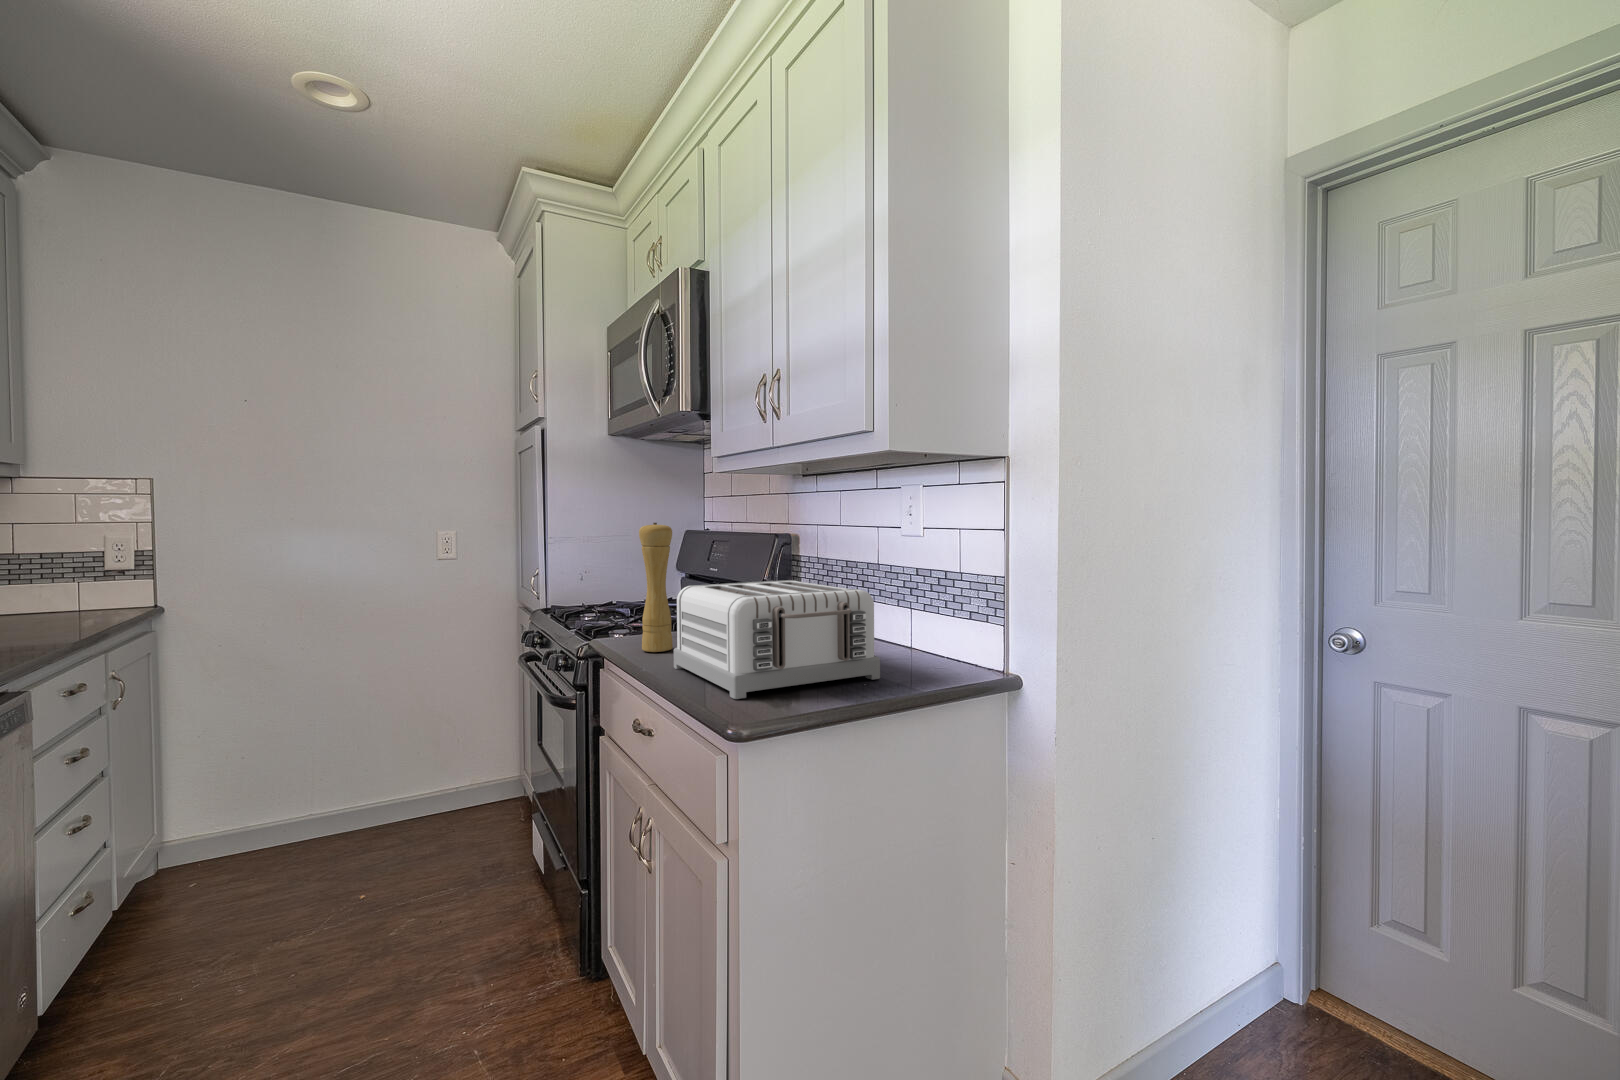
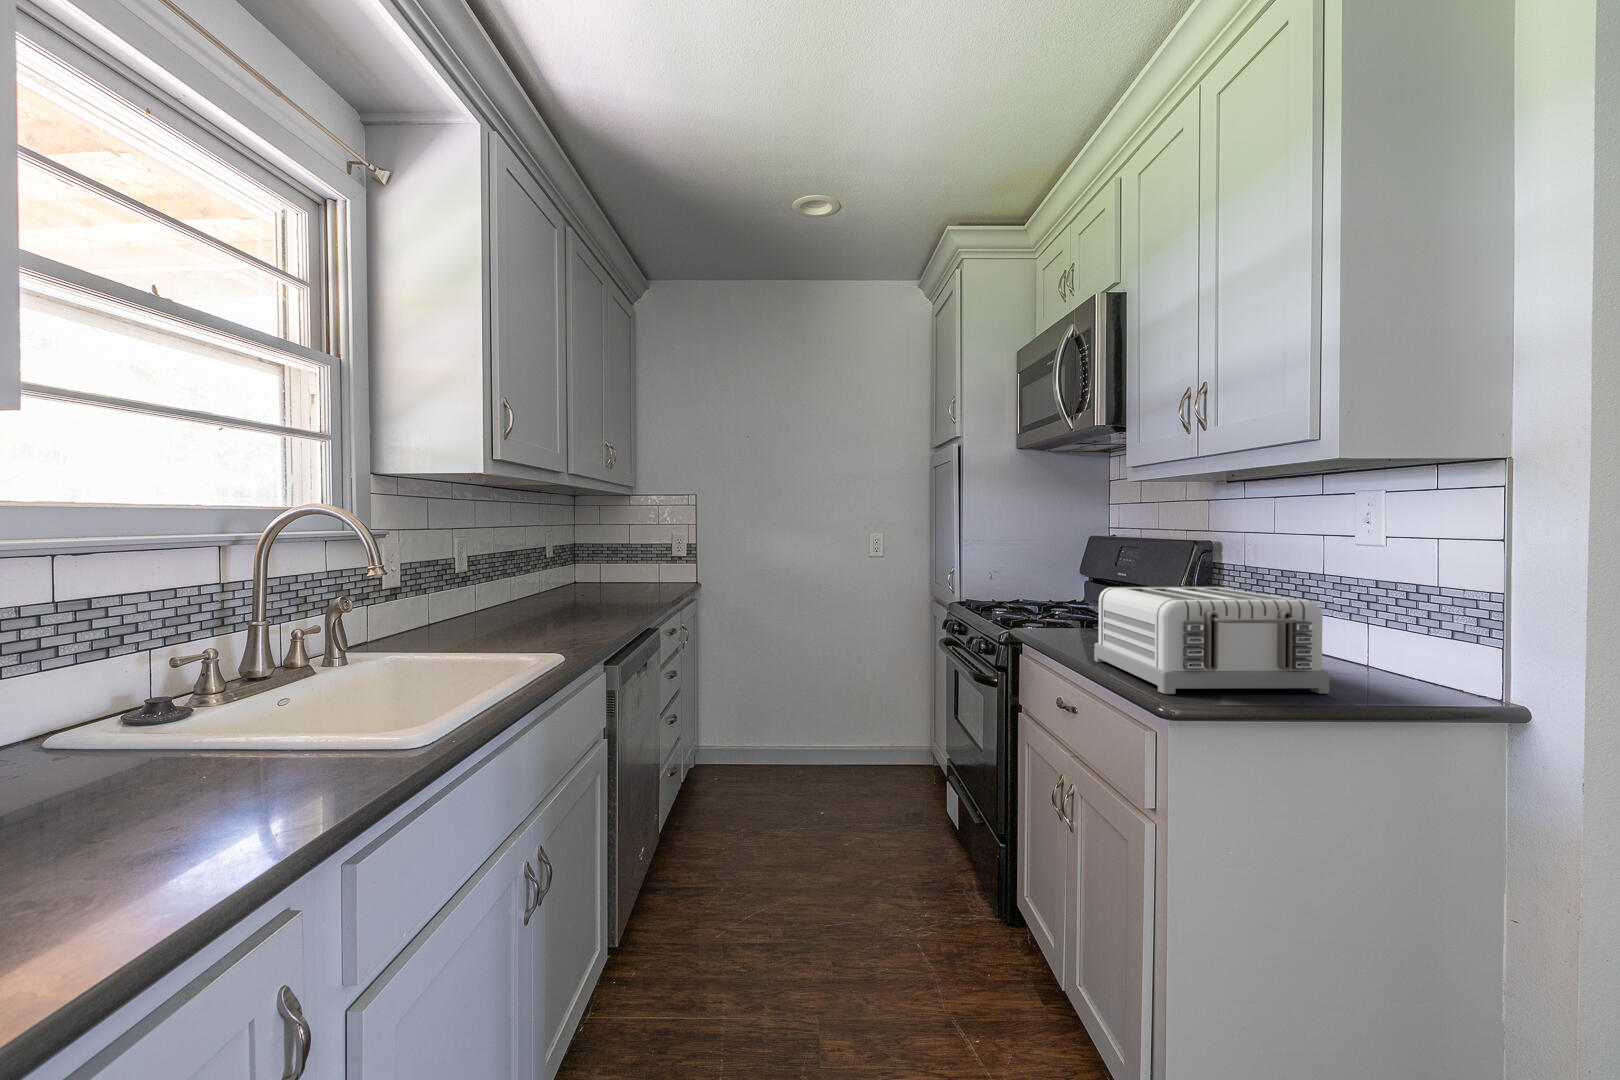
pepper mill: present [639,523,673,652] -> none [1059,529,1090,645]

